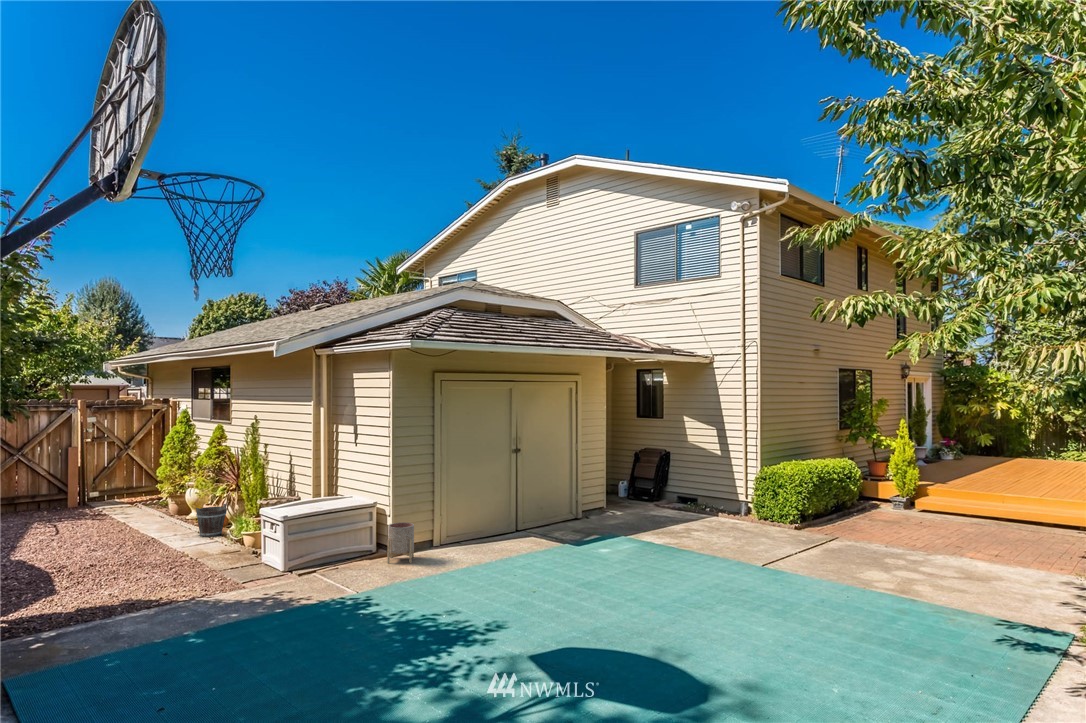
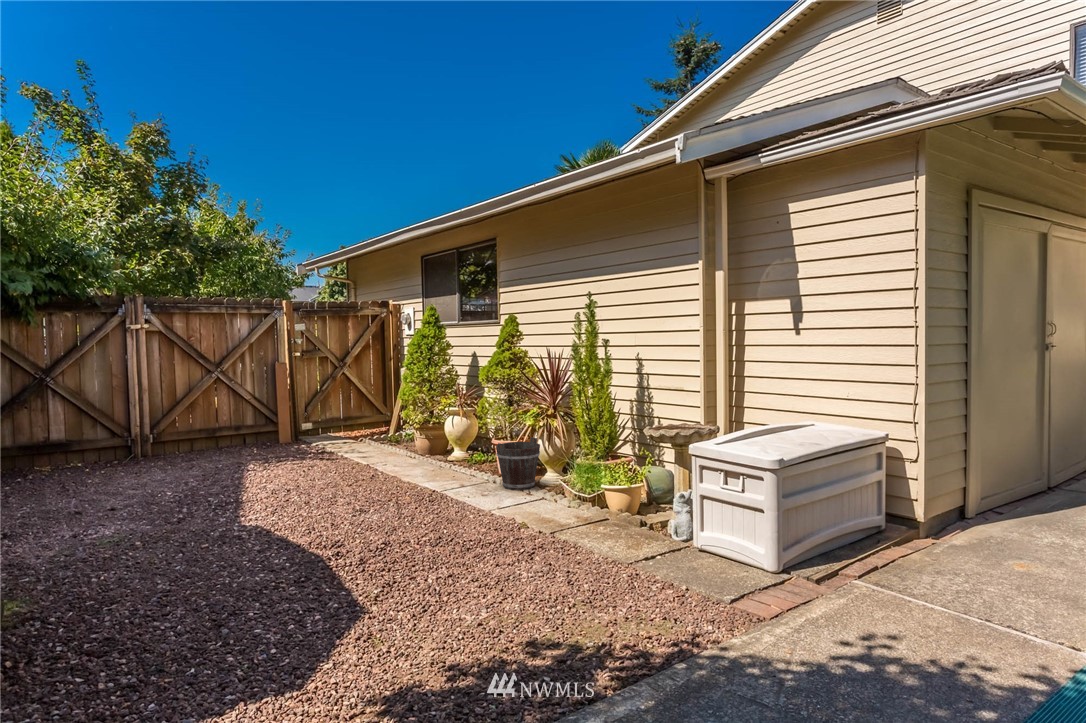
planter: present [387,522,414,564] -> none [937,472,1017,557]

